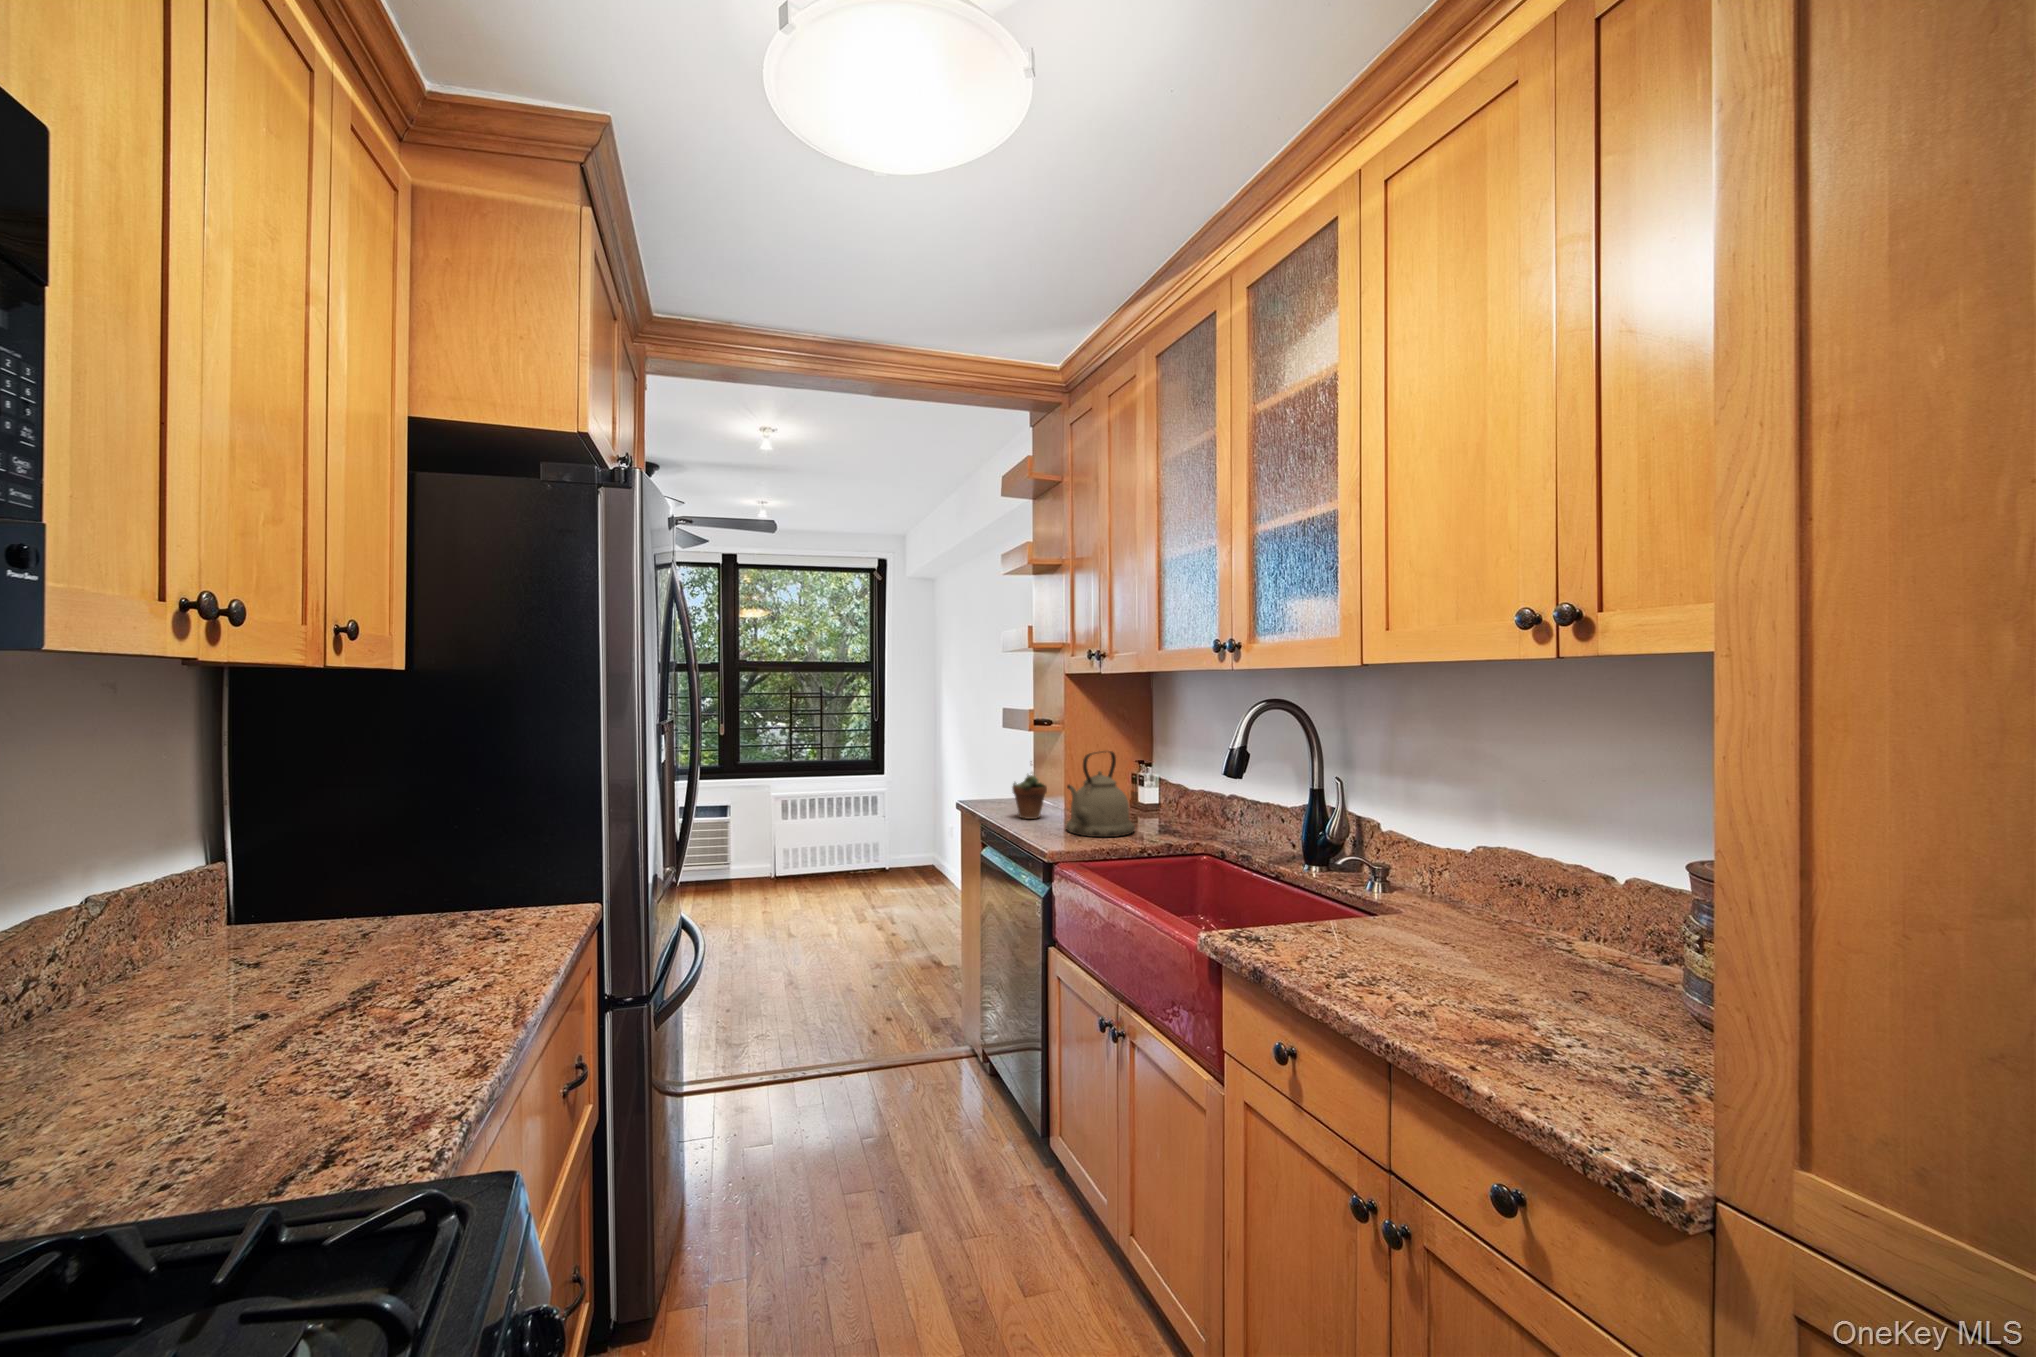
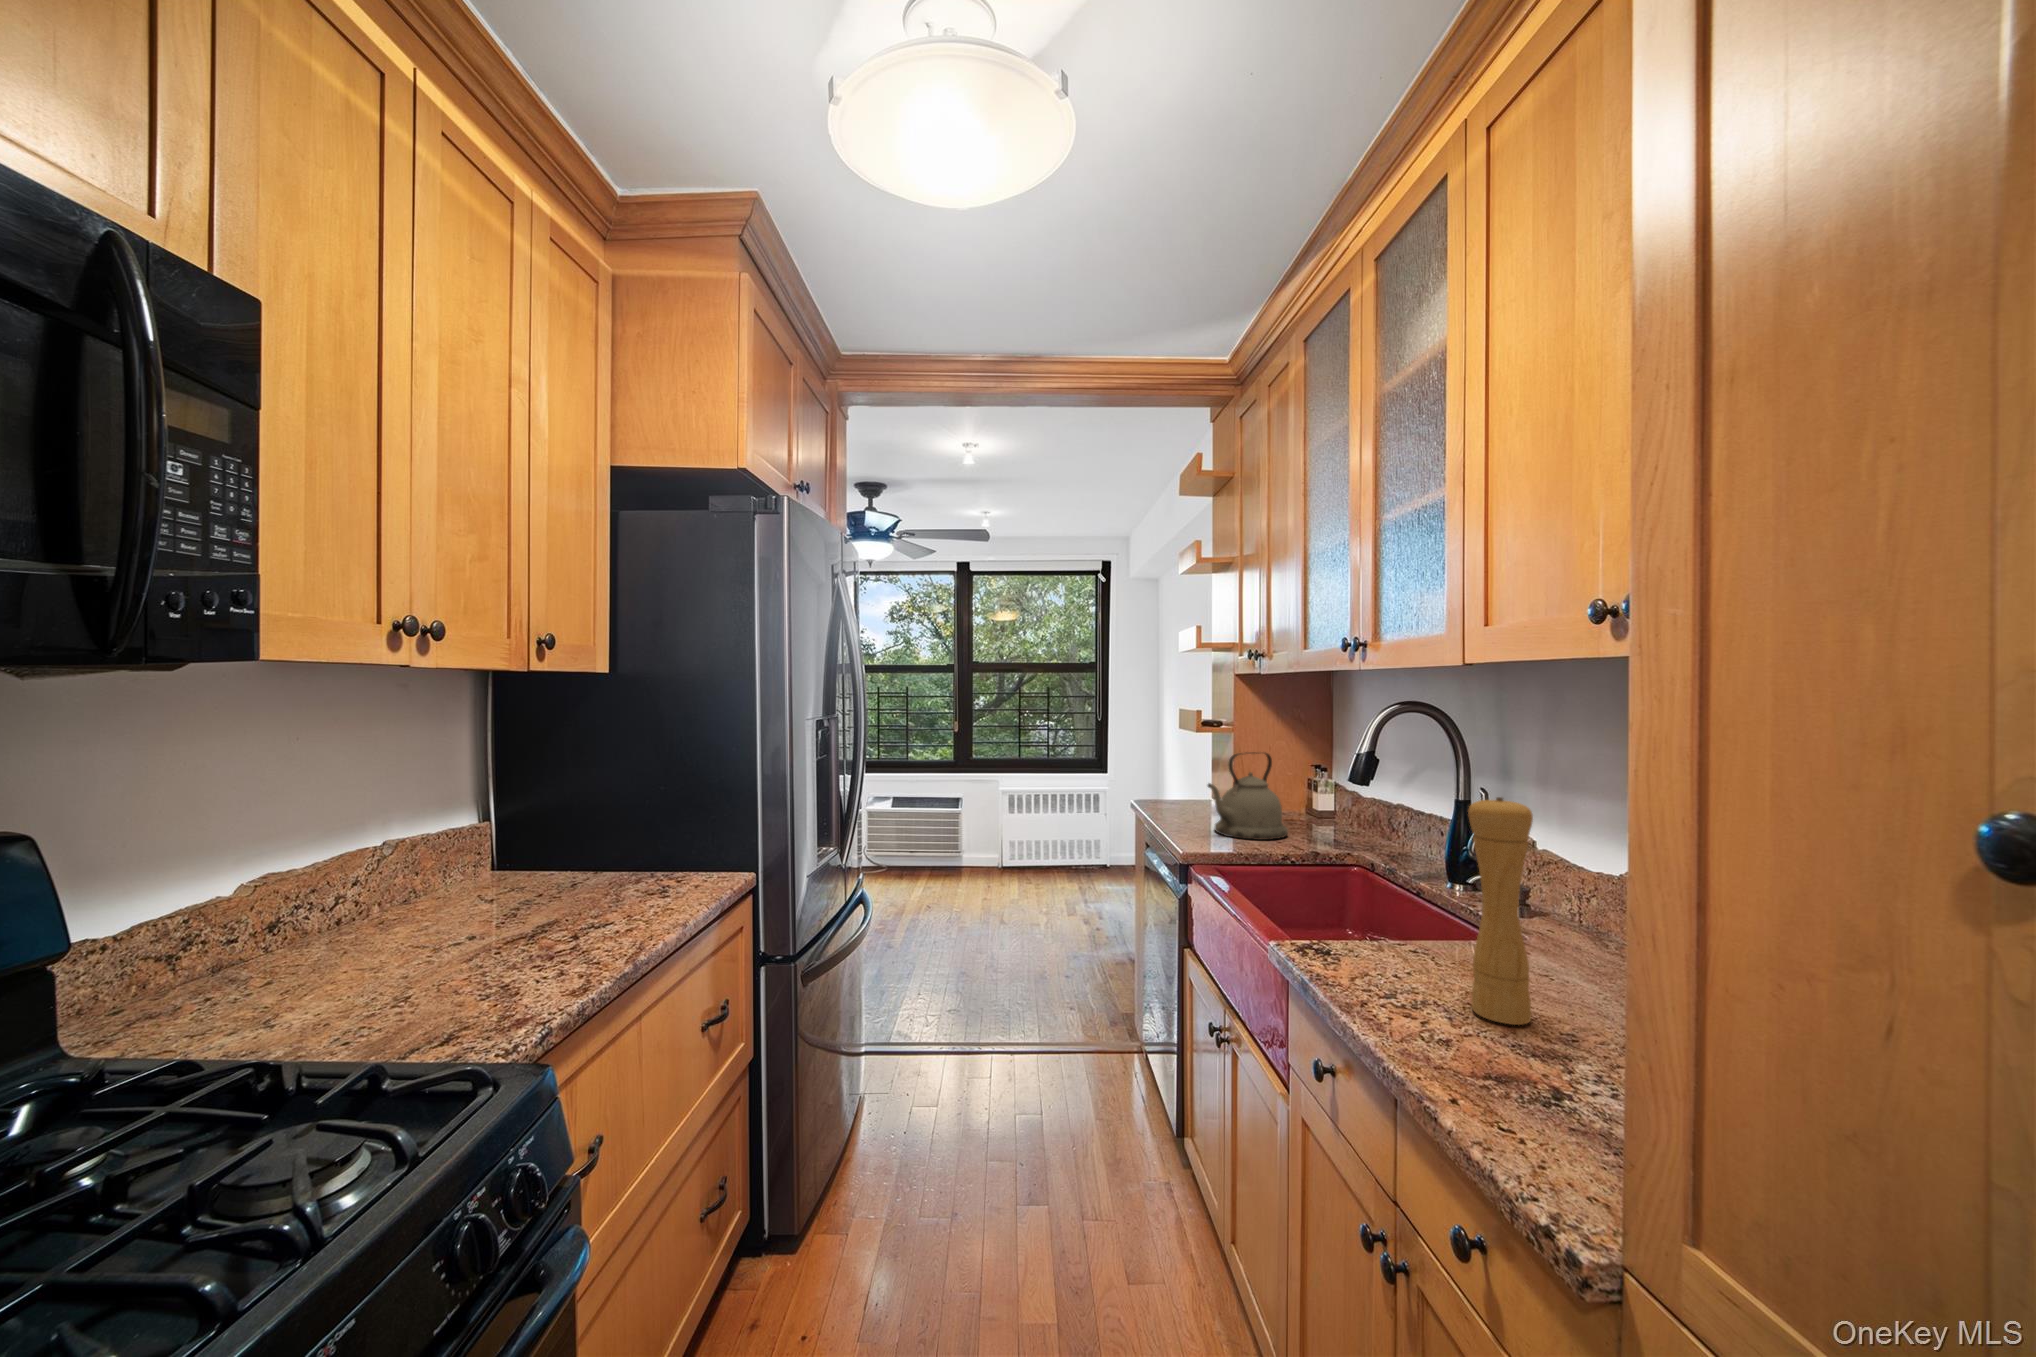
succulent plant: present [1012,775,1047,819] -> none [1171,759,1207,818]
pepper mill: none [1450,794,1511,1009] -> present [1468,797,1533,1025]

